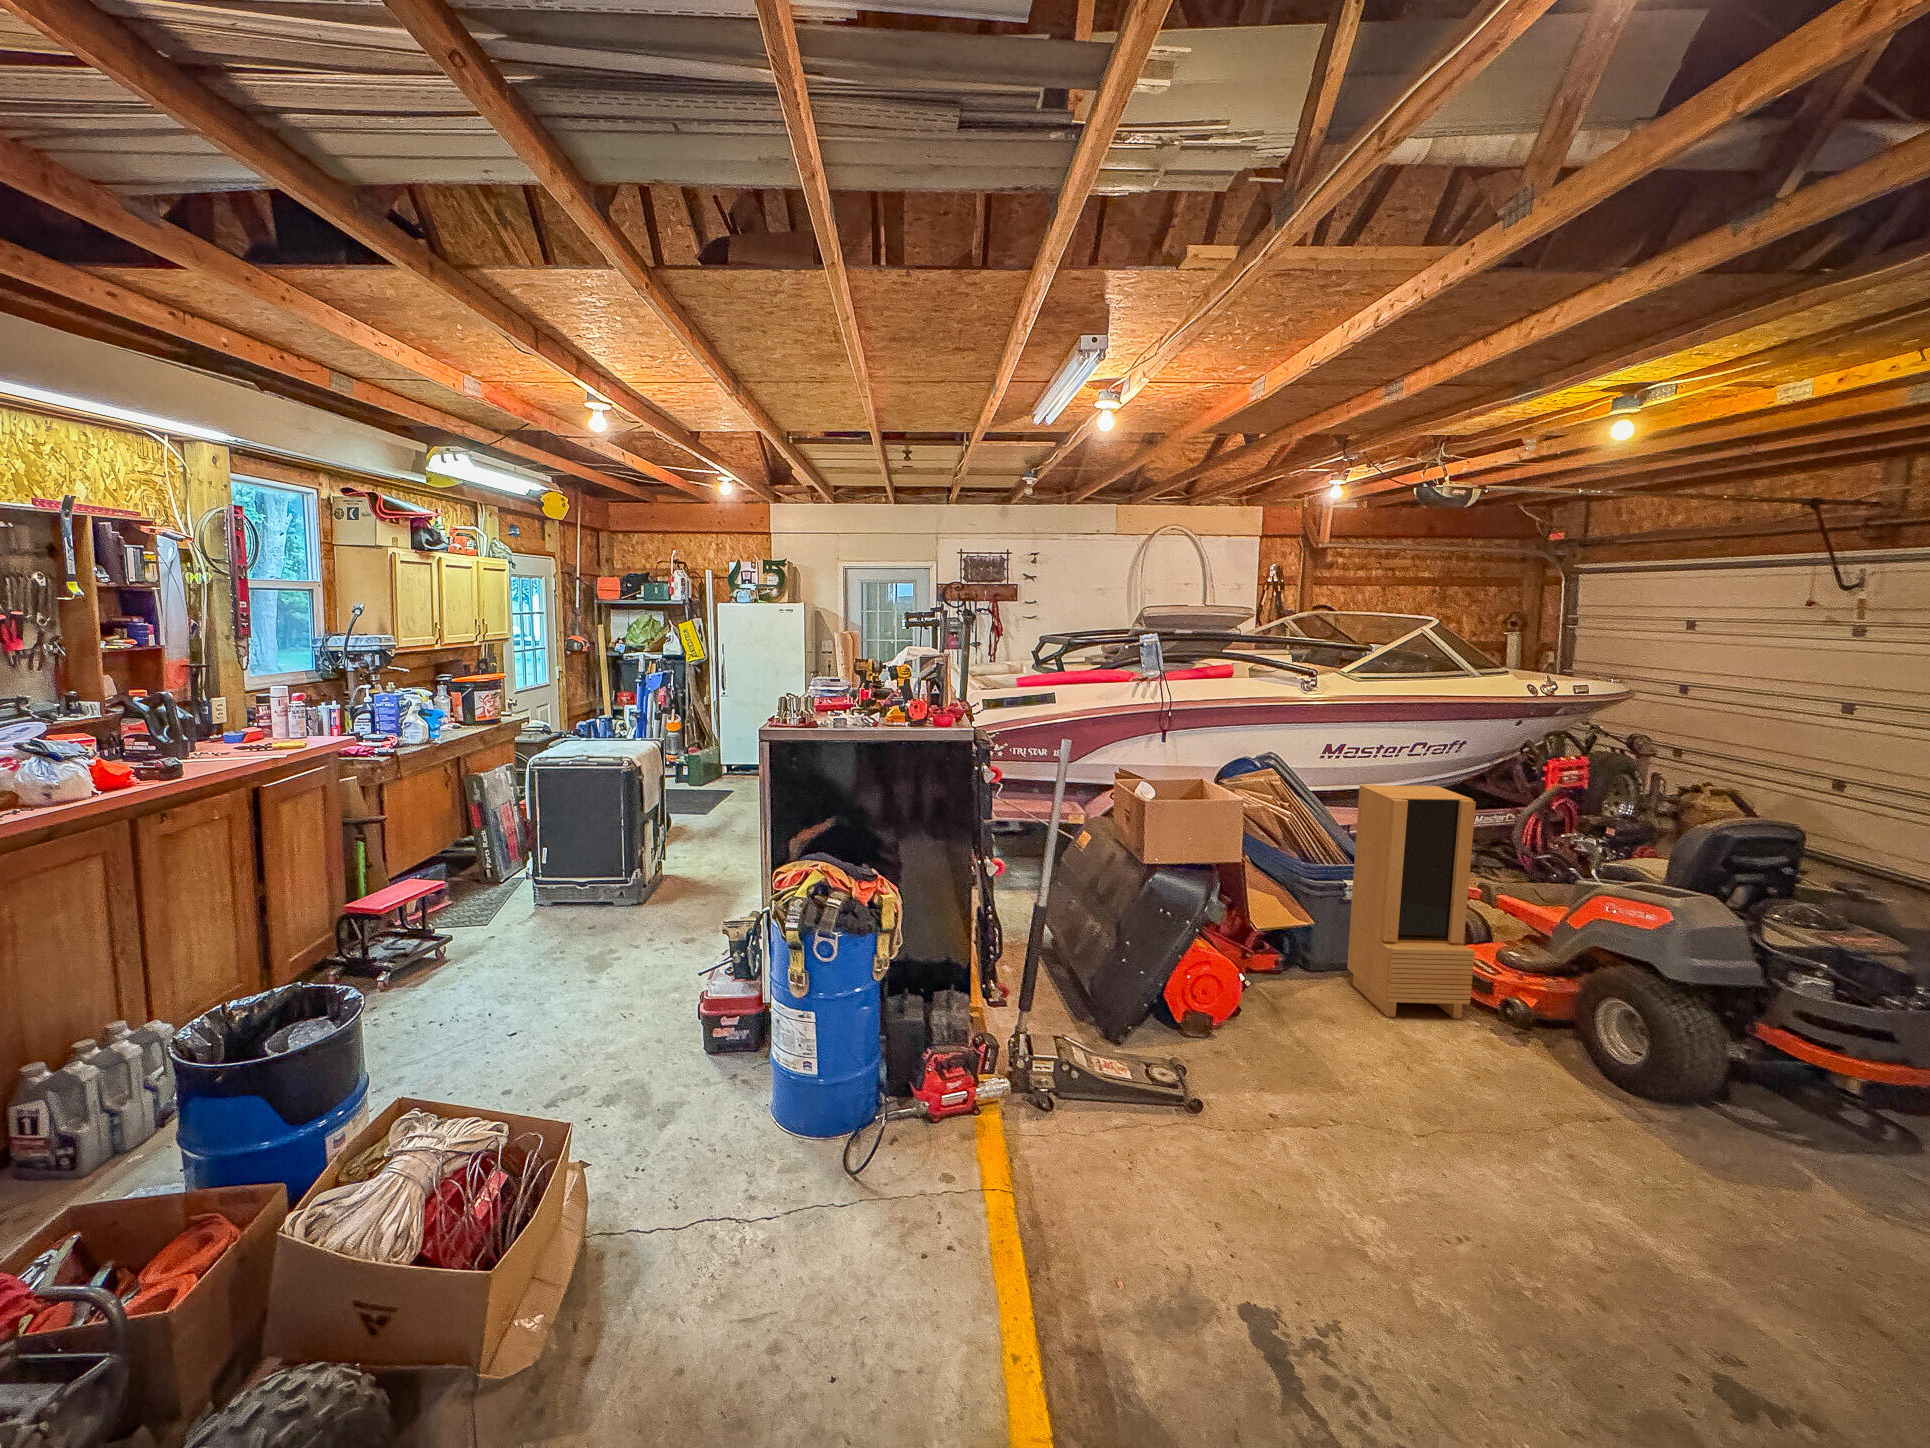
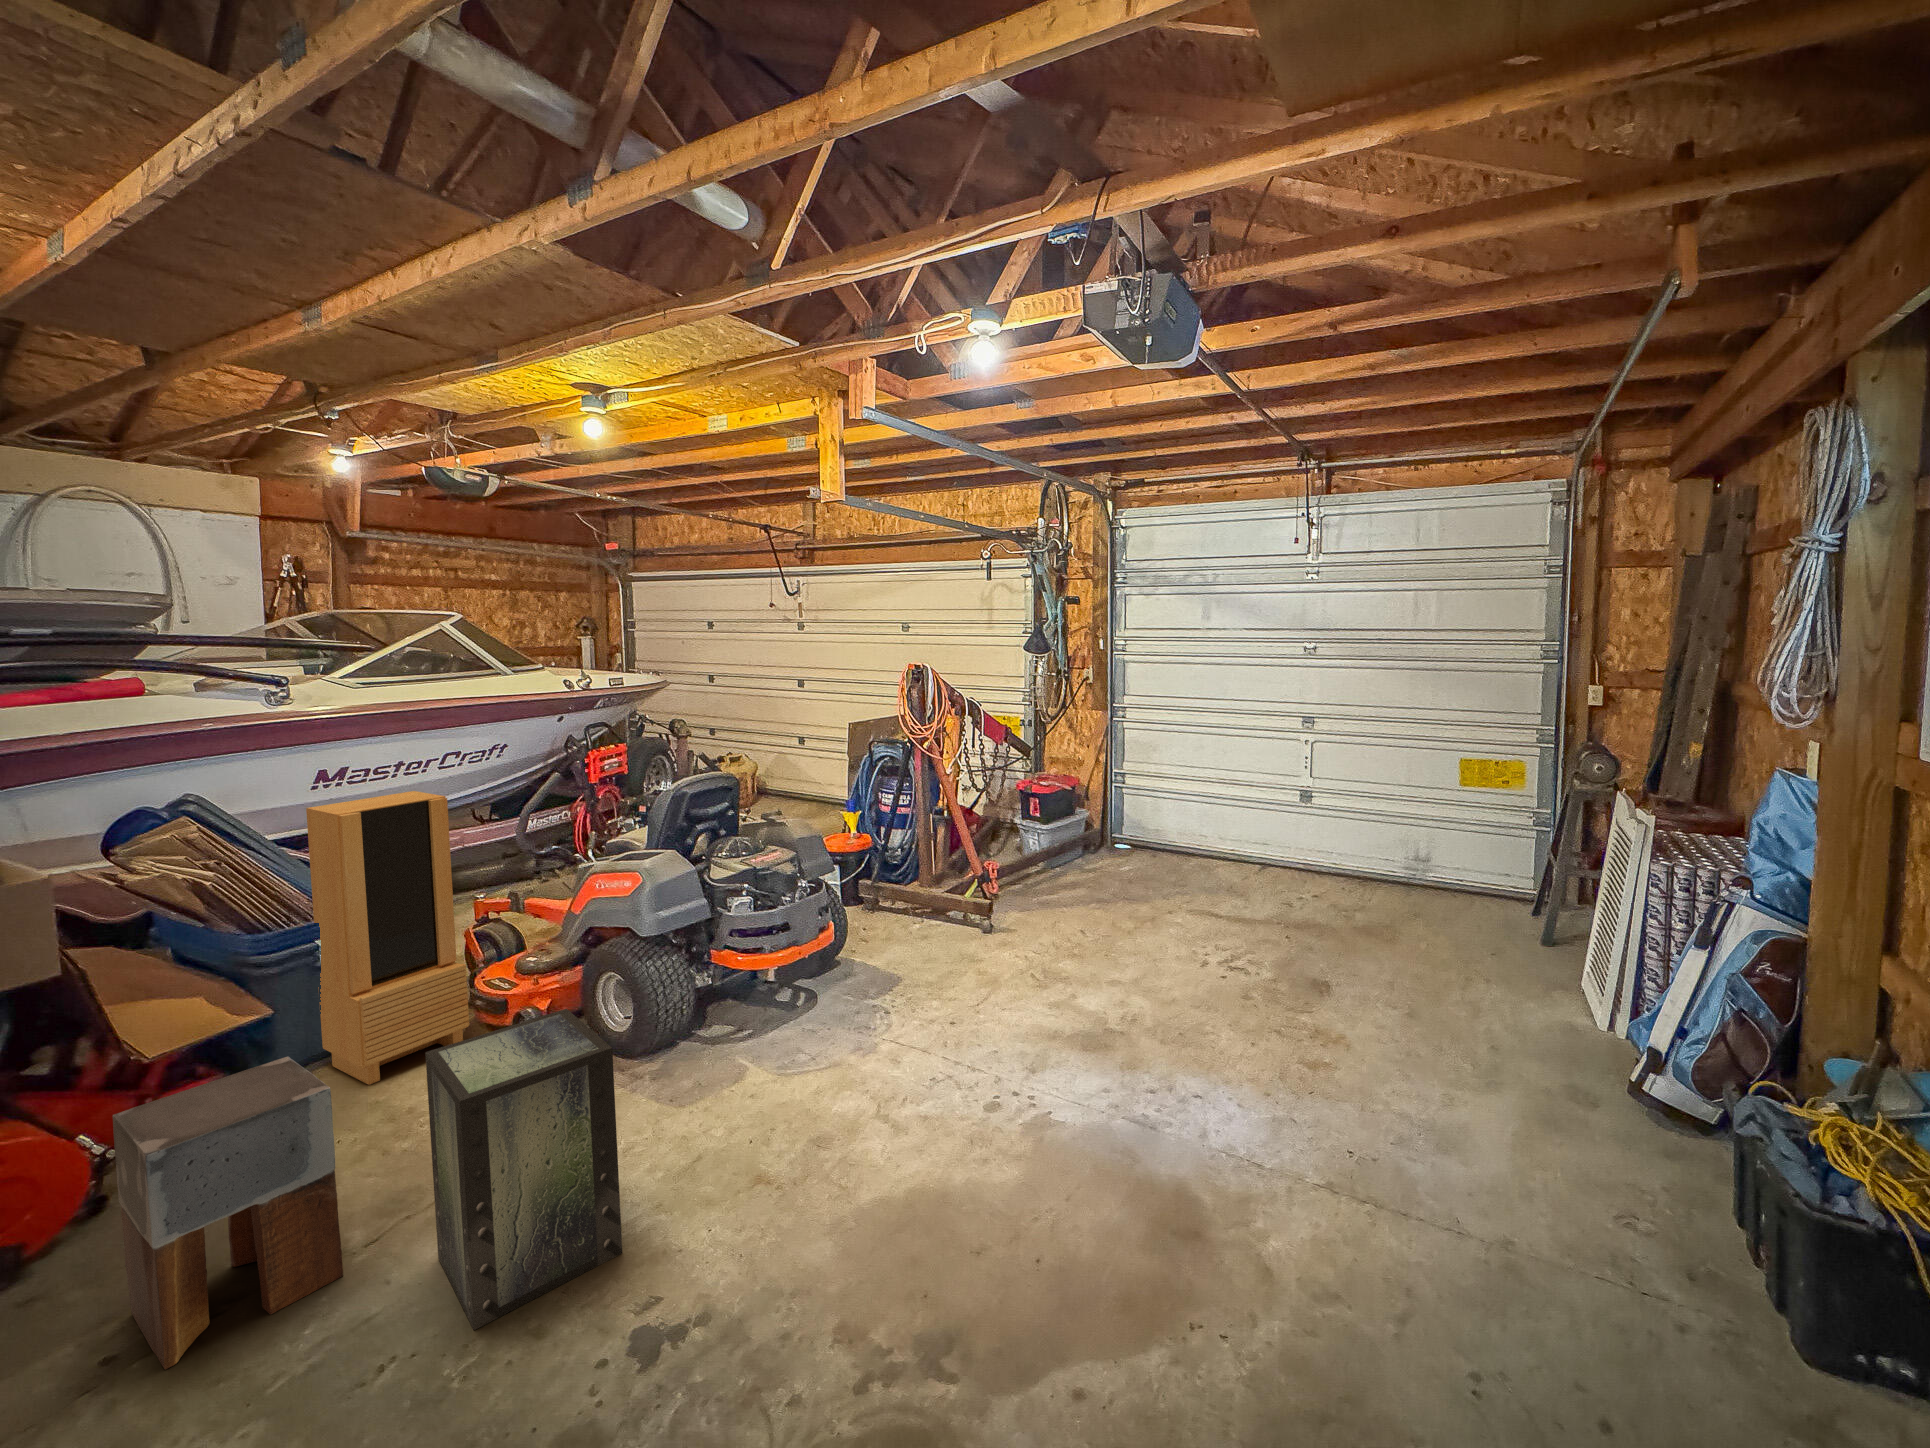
stool: none [1280,988,1437,1191] -> present [112,1056,343,1370]
storage box: none [1512,1056,1780,1384] -> present [425,1009,622,1330]

